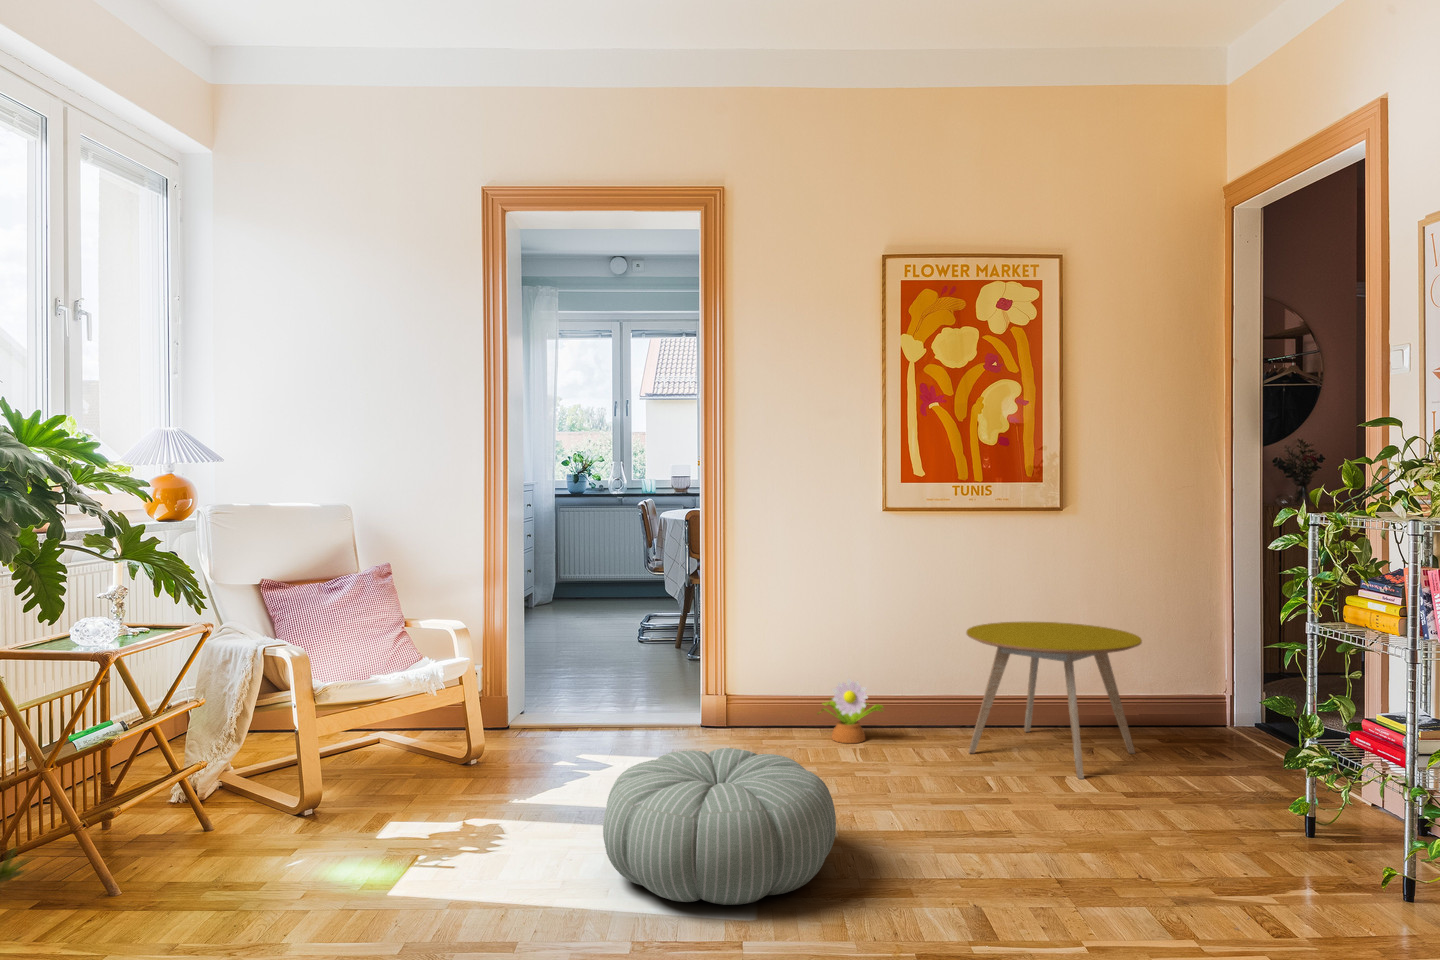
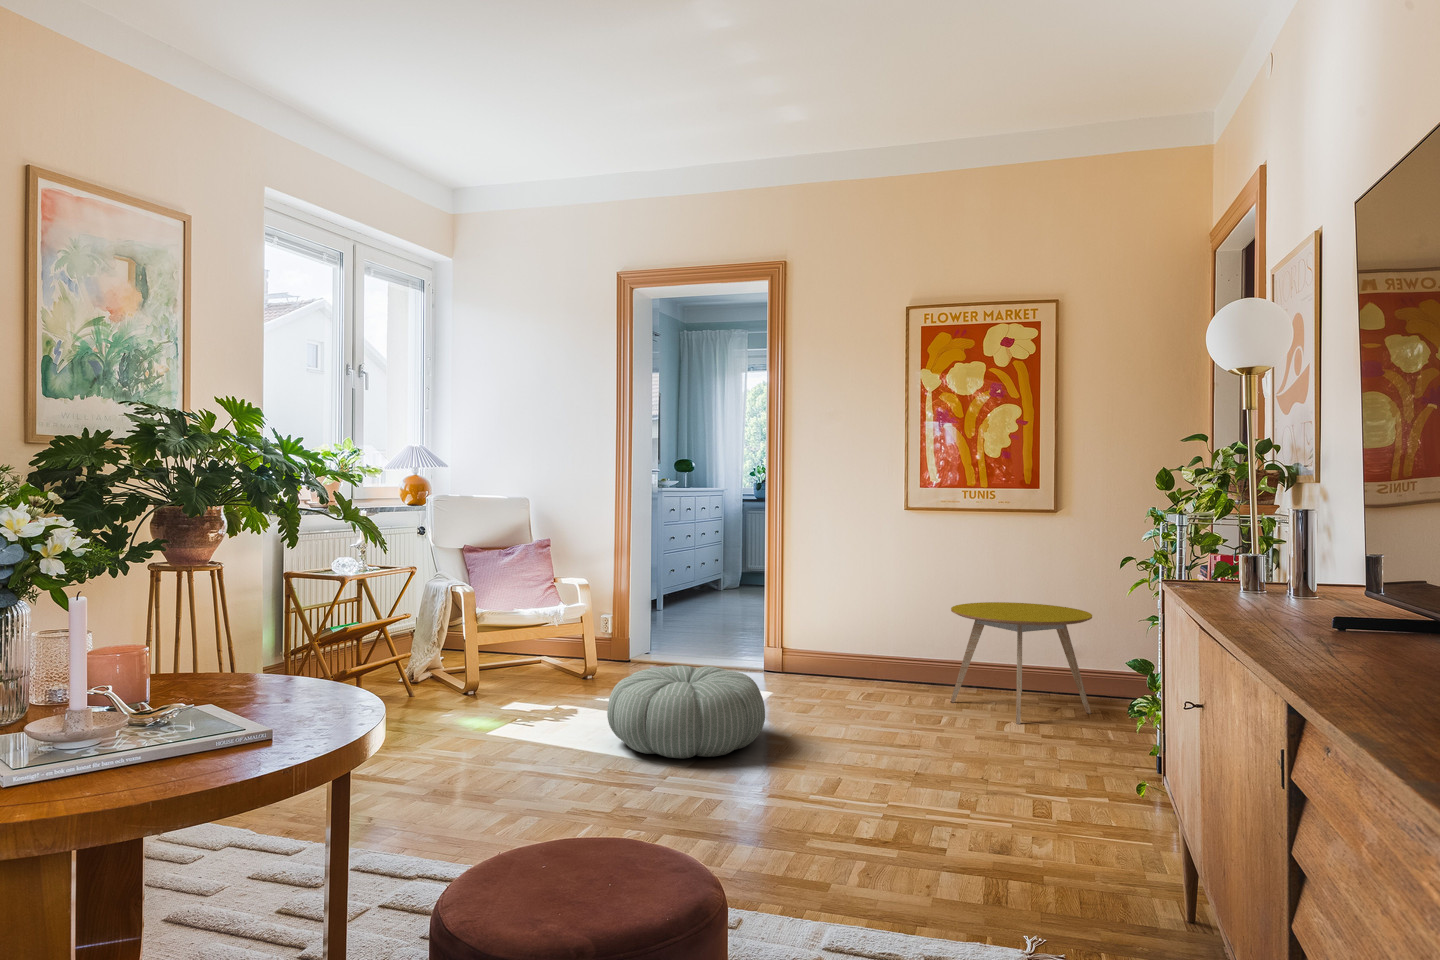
decorative plant: present [818,678,884,743] -> none [841,638,898,689]

